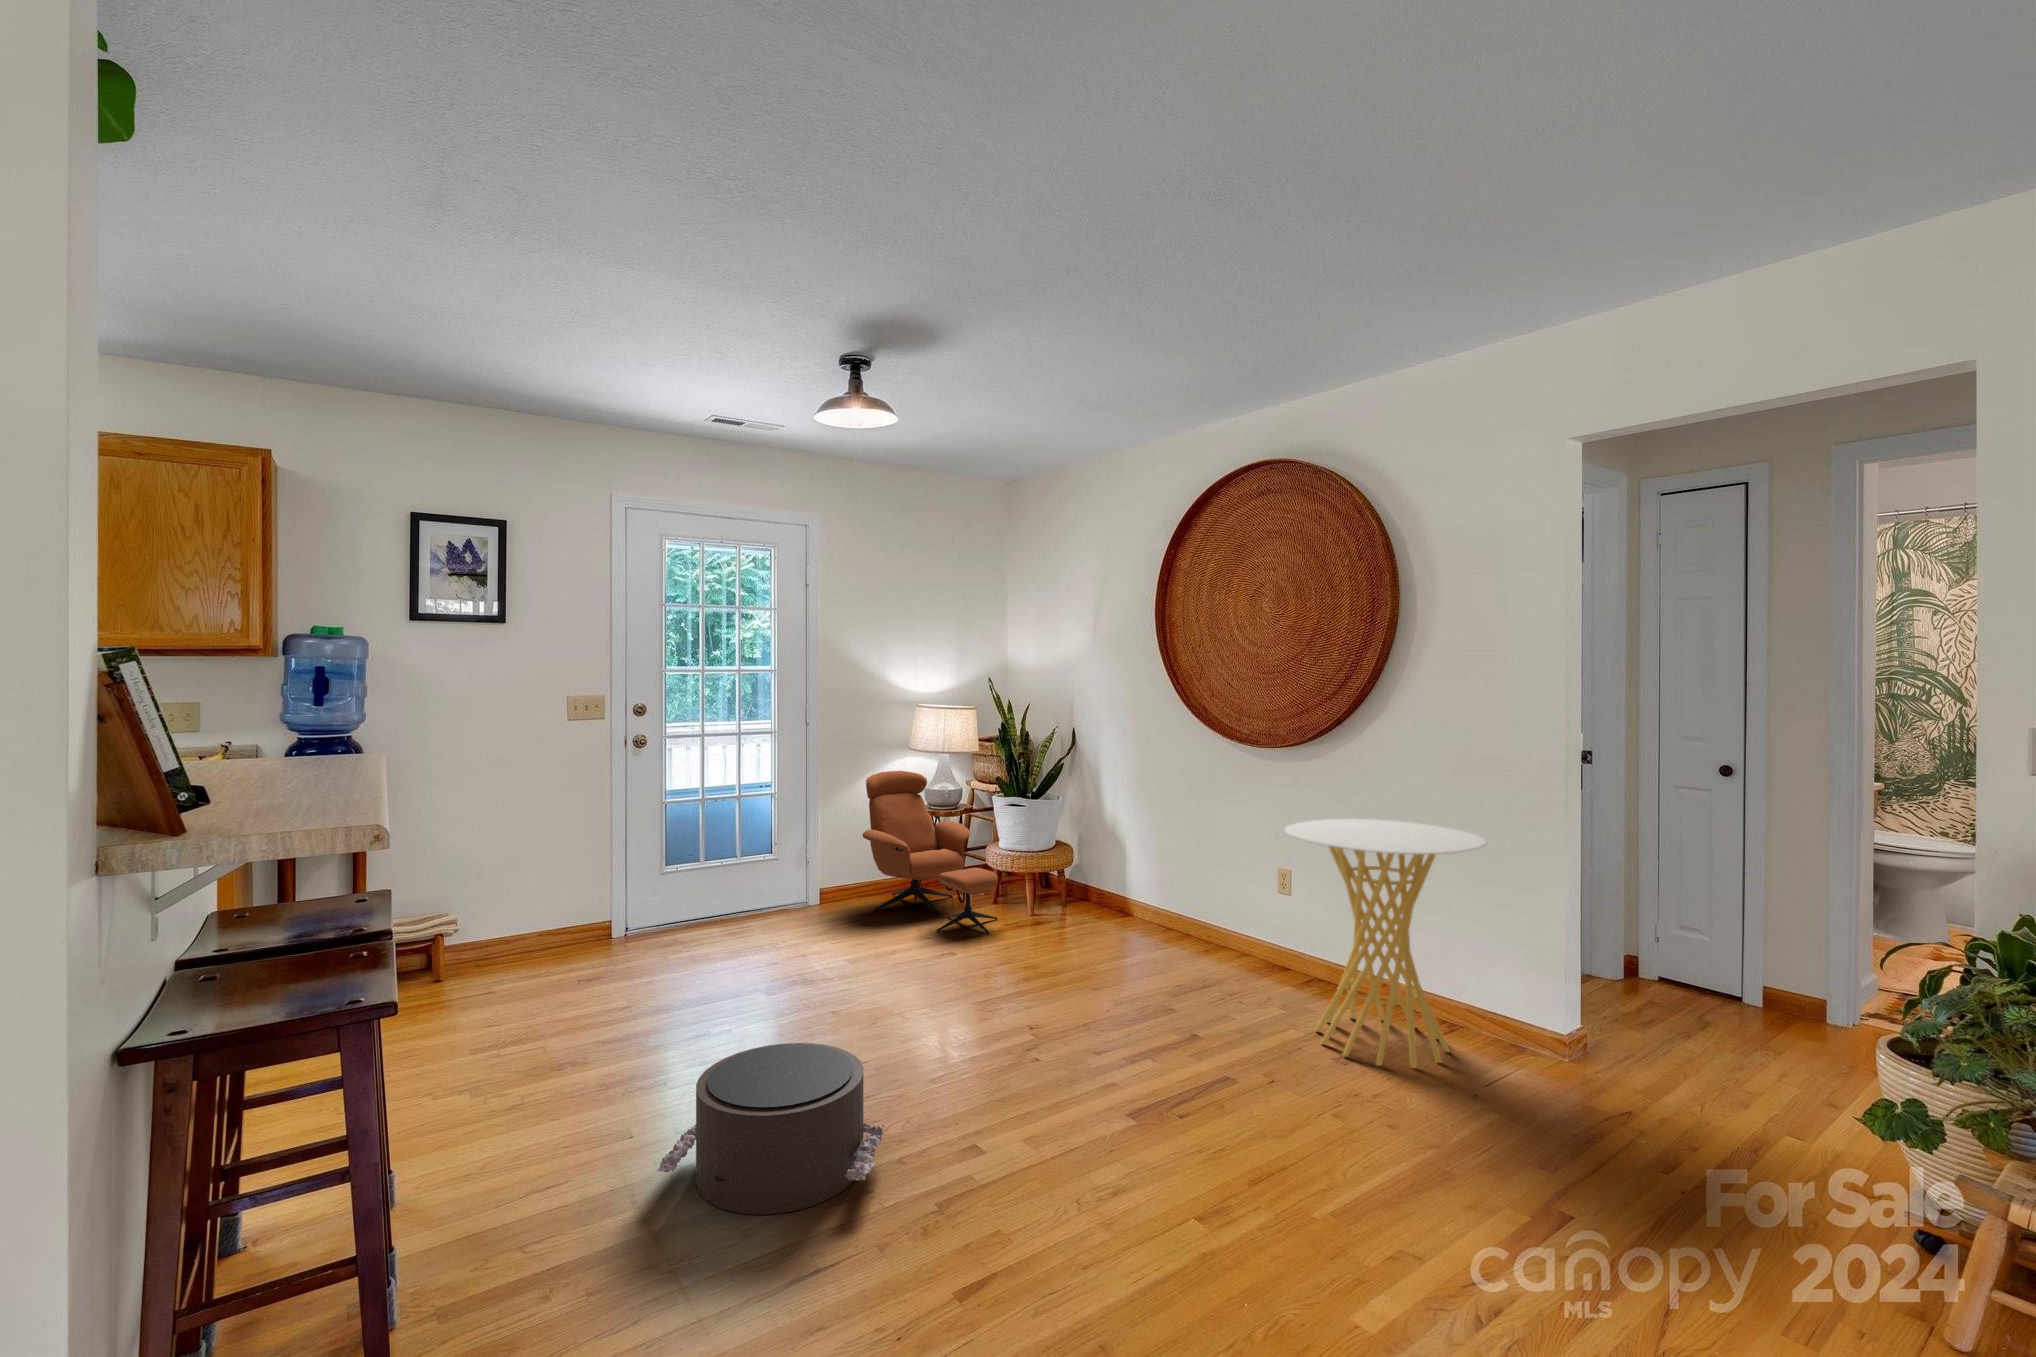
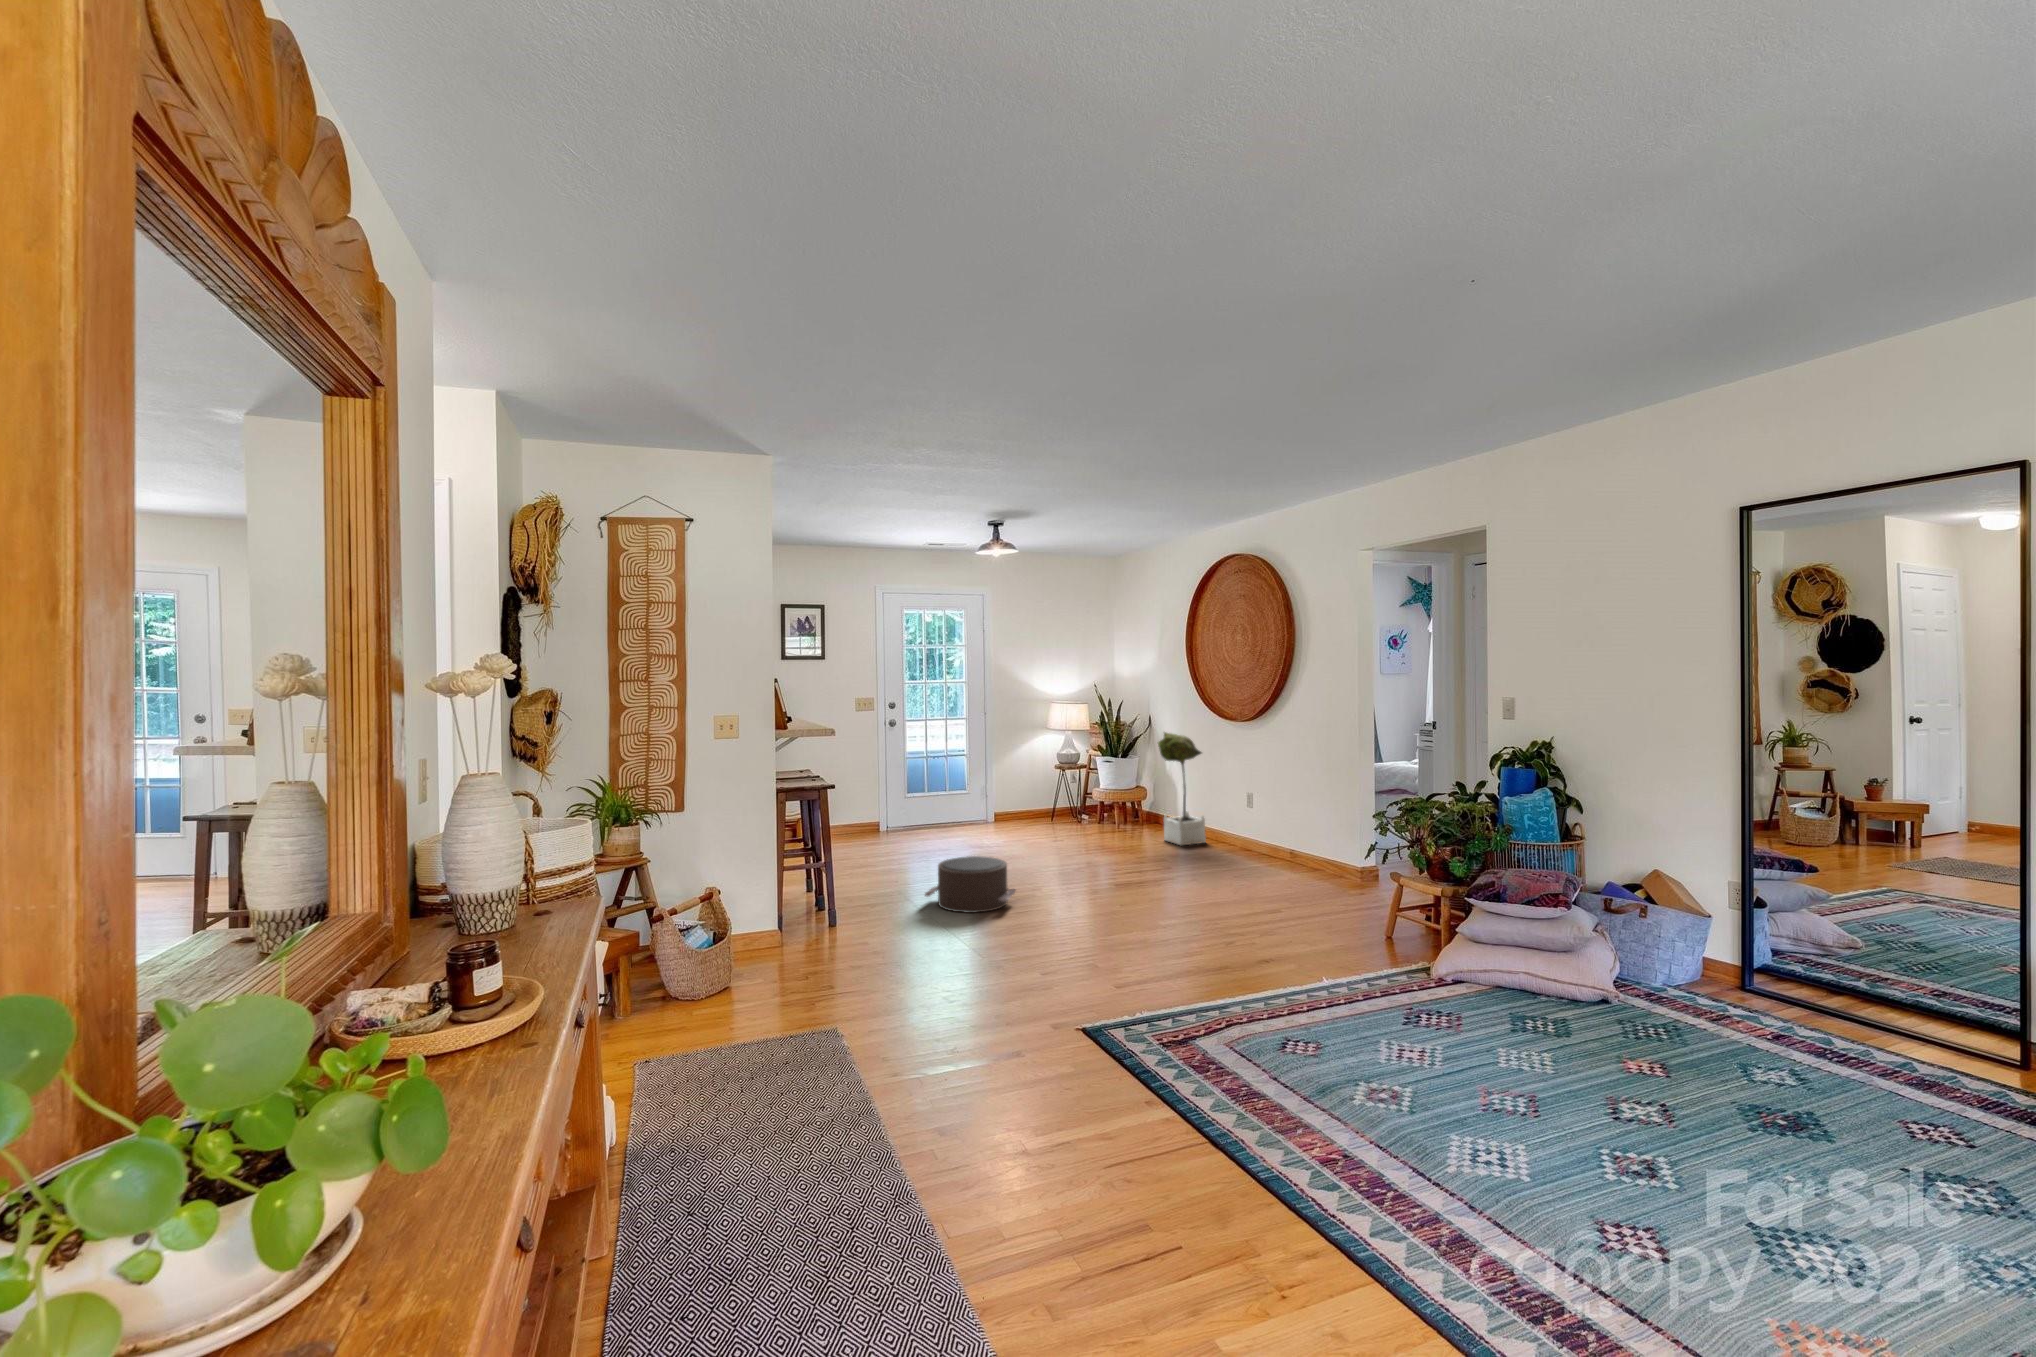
potted tree: none [1107,754,1187,951] -> present [1158,732,1206,845]
lounge chair: present [863,771,998,934] -> none [1018,742,1097,836]
side table: present [1285,819,1486,1068] -> none [1228,765,1332,889]

